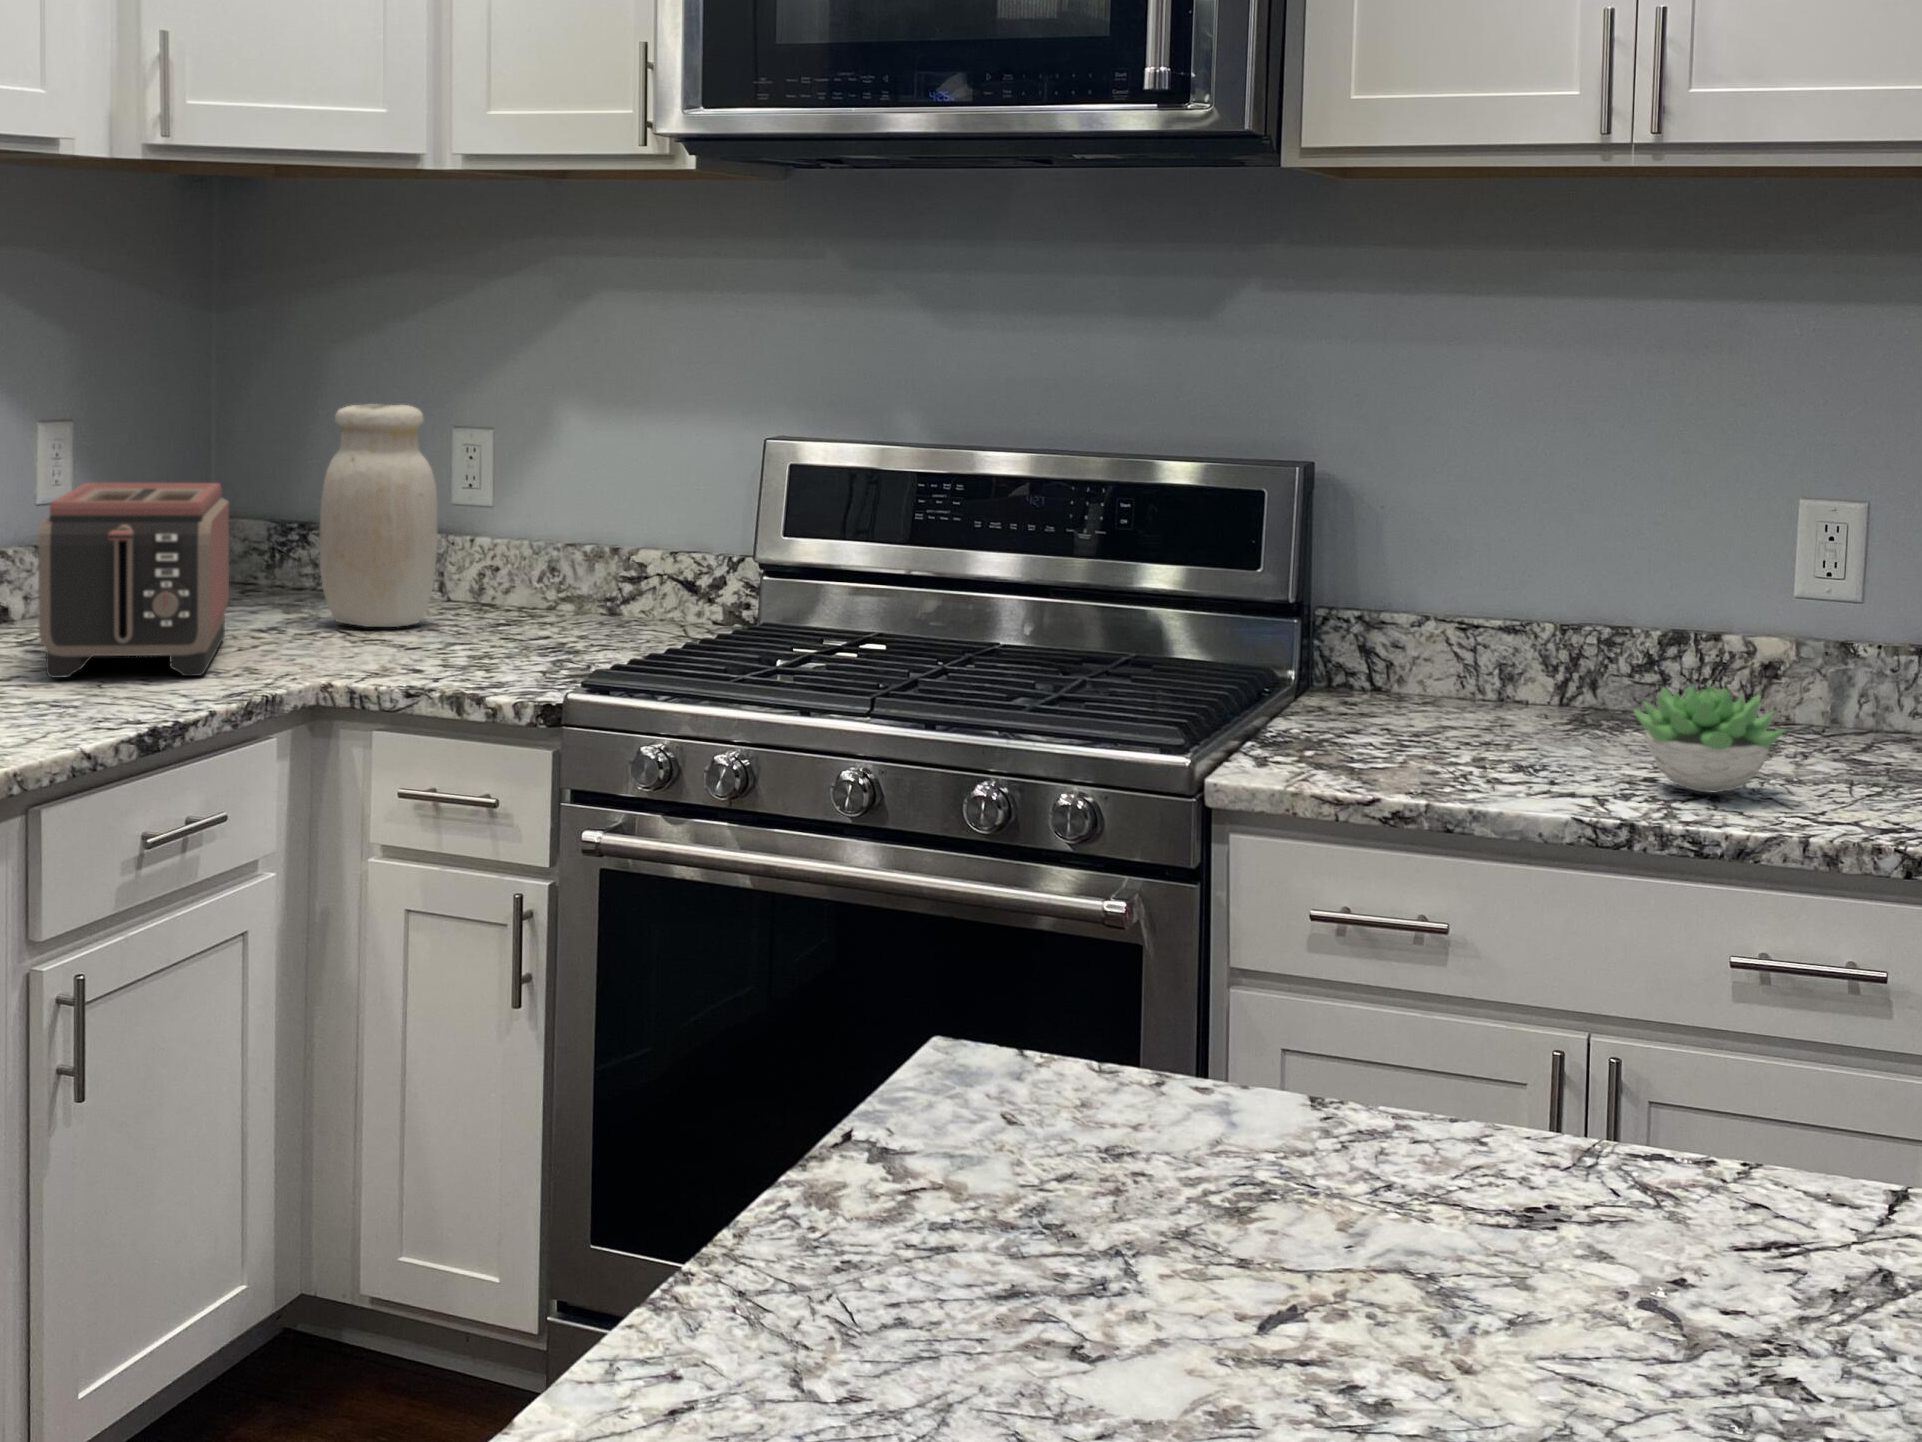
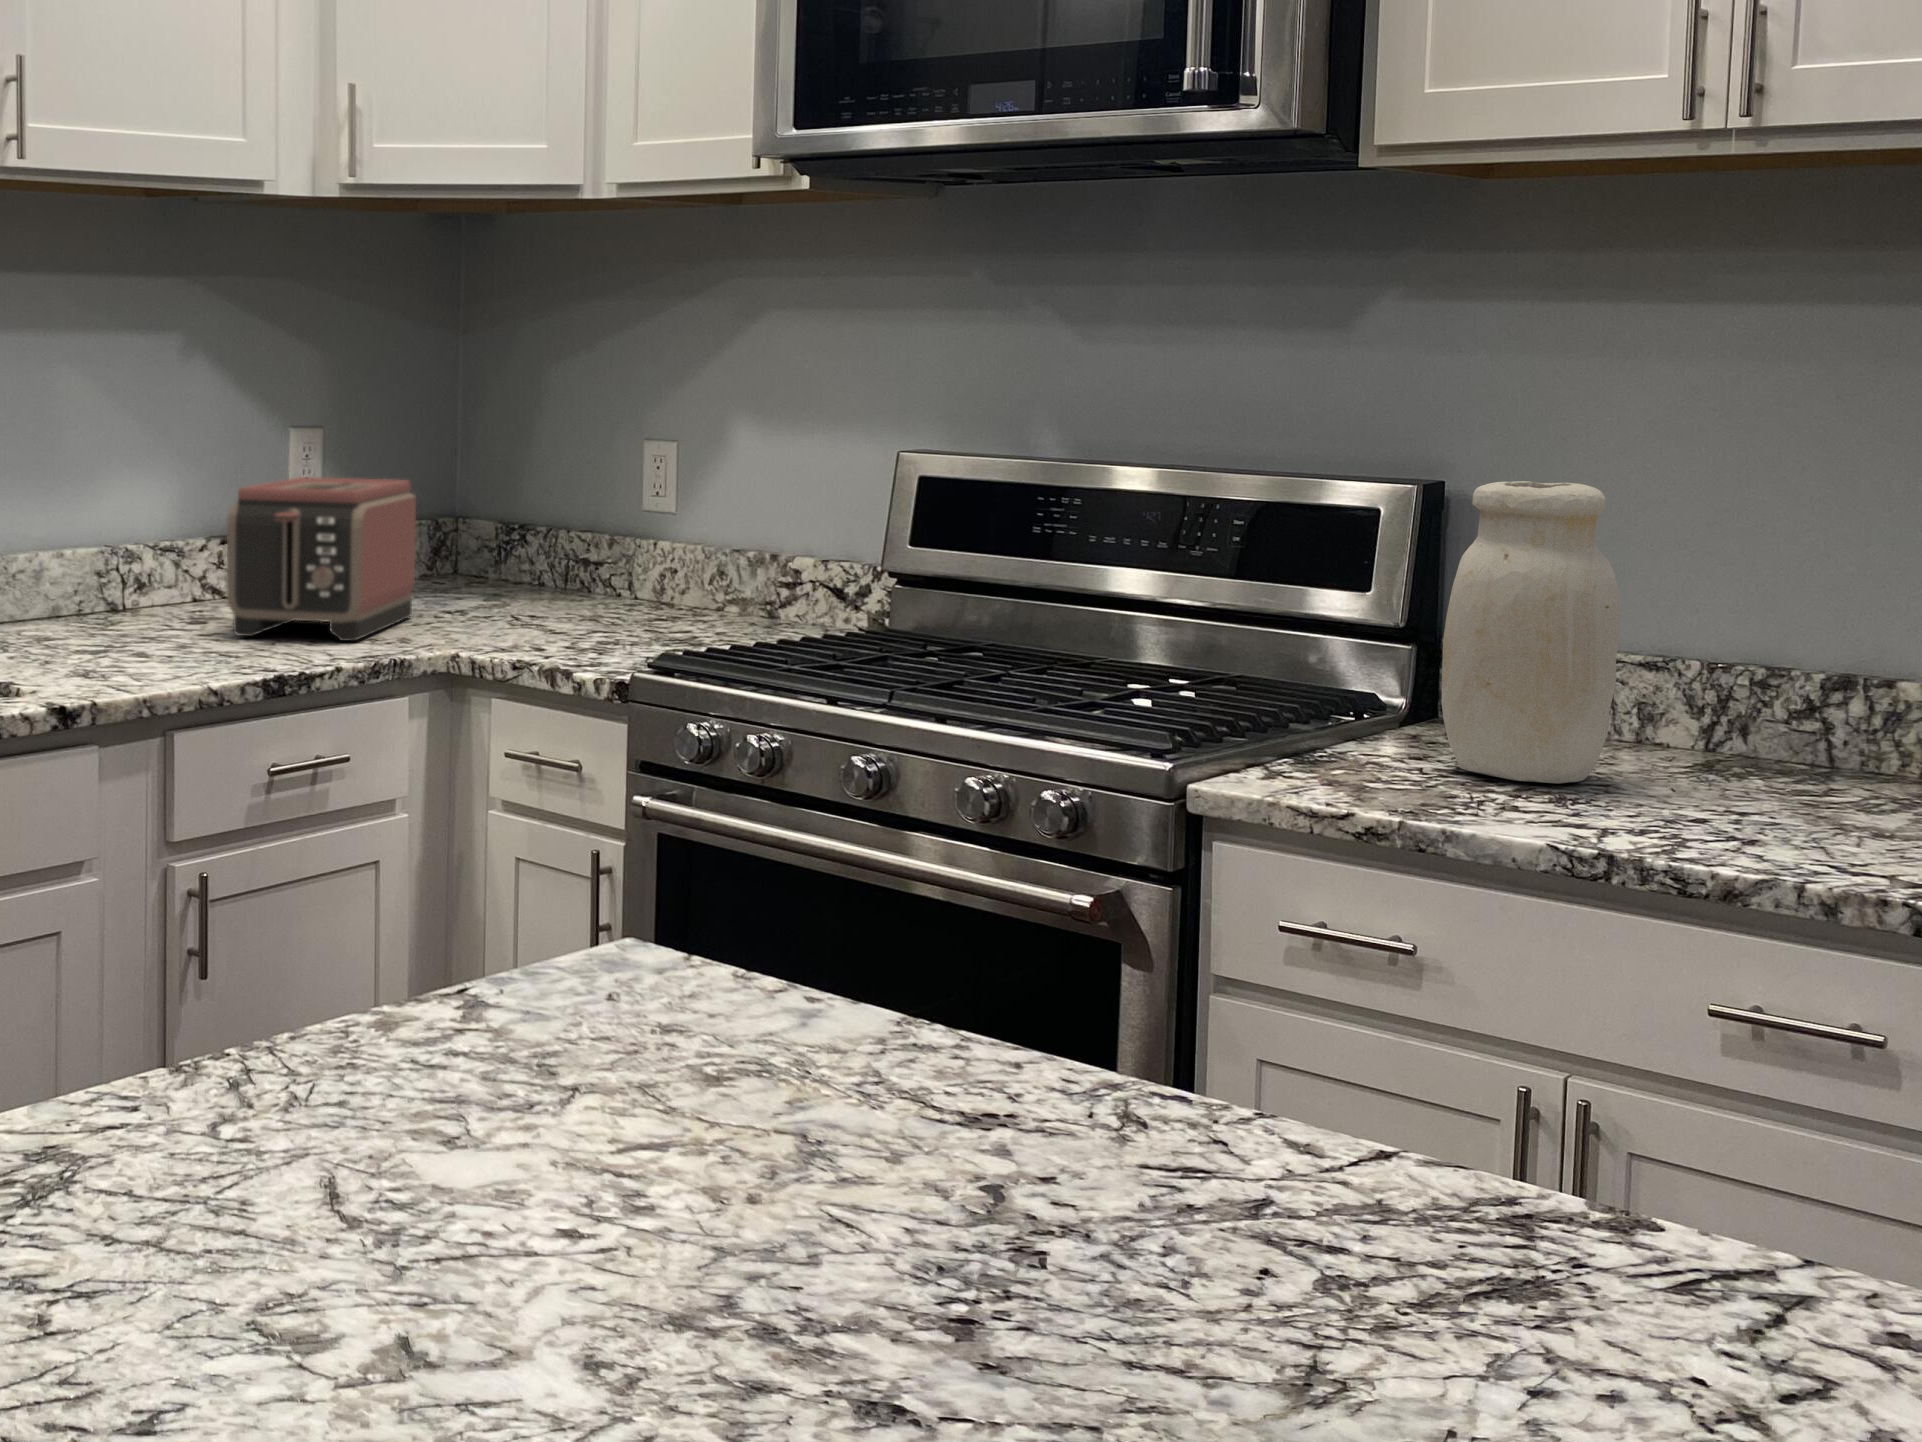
jar: present [319,404,438,627] -> present [1442,481,1620,784]
succulent plant: present [1634,686,1785,792] -> none [1664,720,1843,837]

